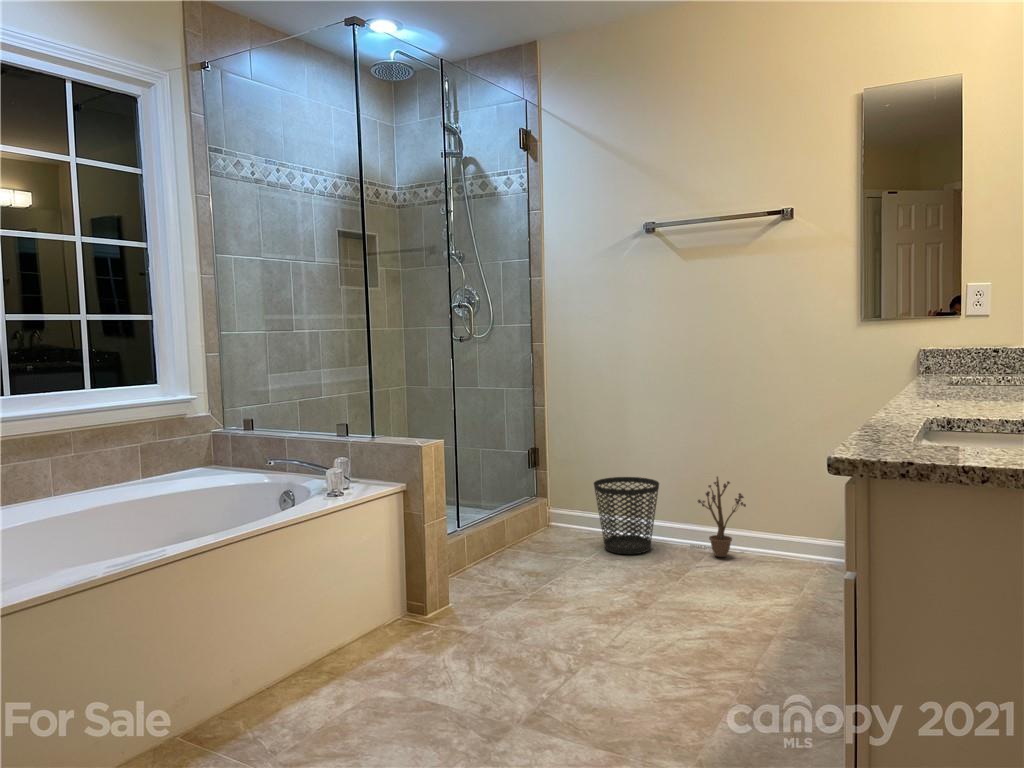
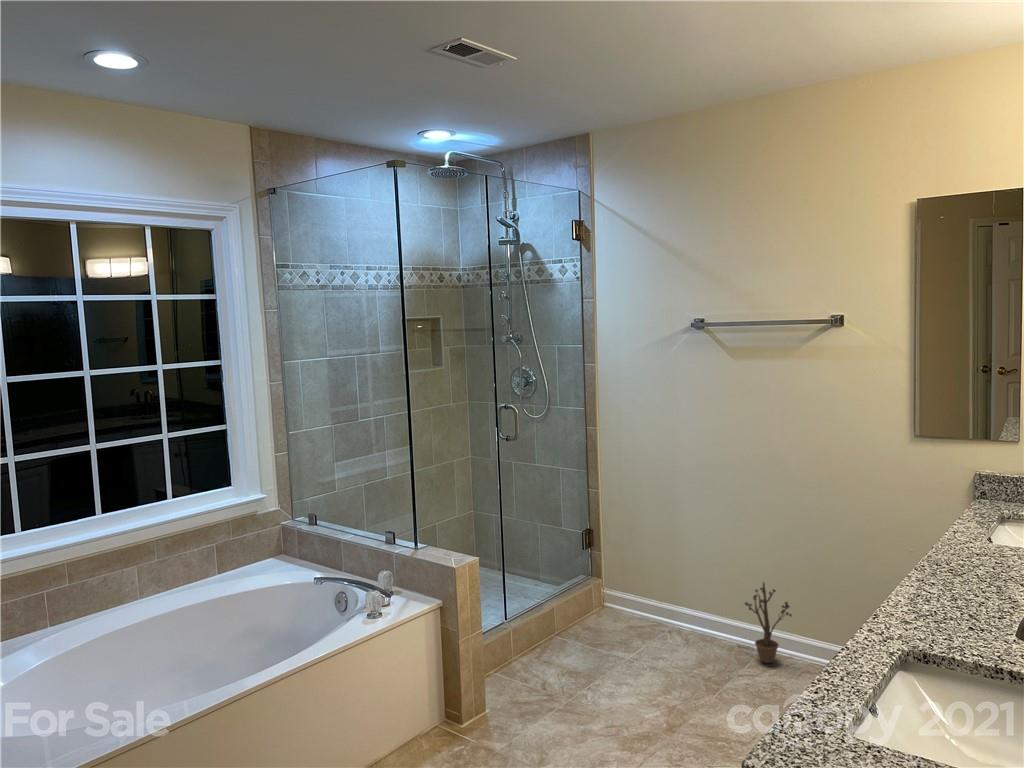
wastebasket: present [594,477,659,554] -> none [641,569,706,653]

